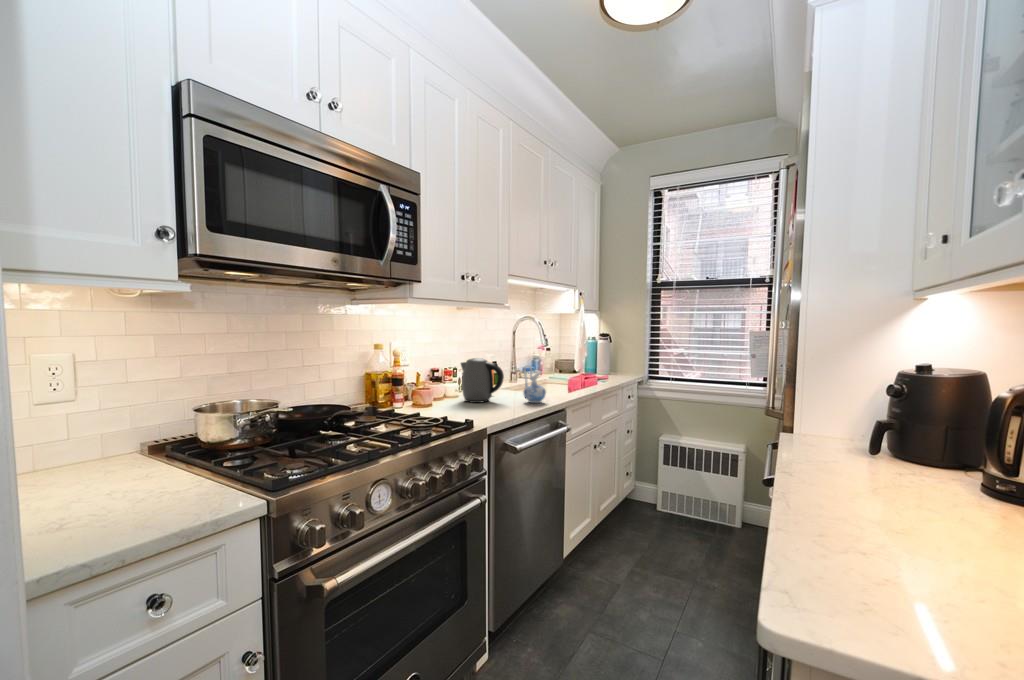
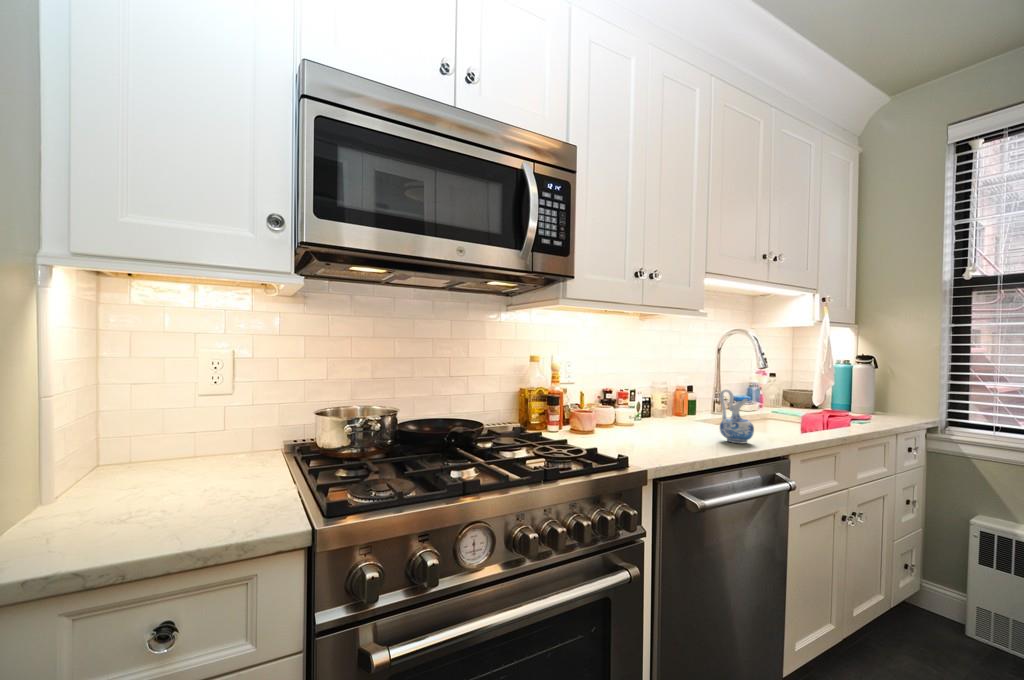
kettle: present [461,358,504,403] -> none [634,377,691,435]

